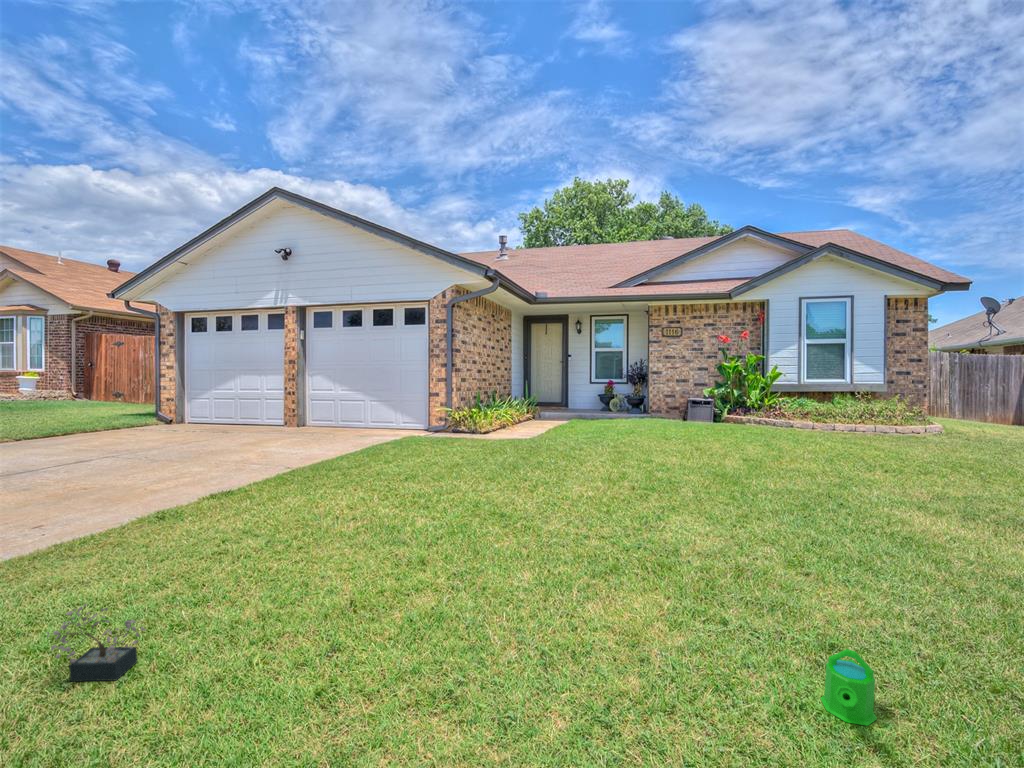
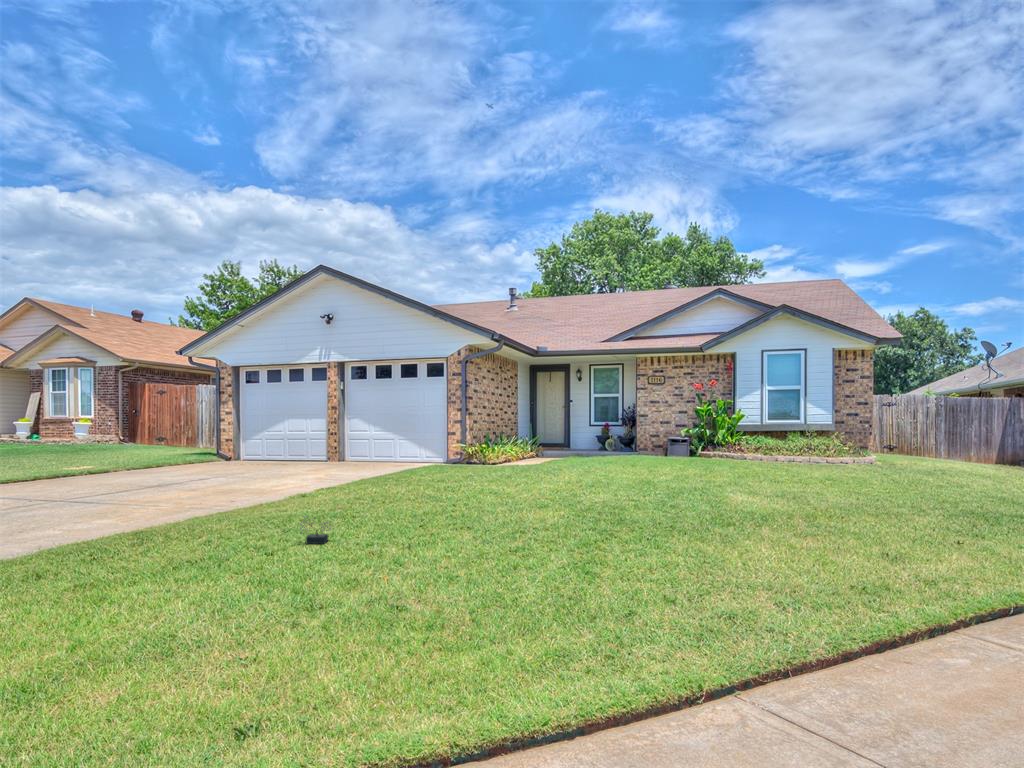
watering can: present [820,649,877,726] -> none [609,525,630,552]

